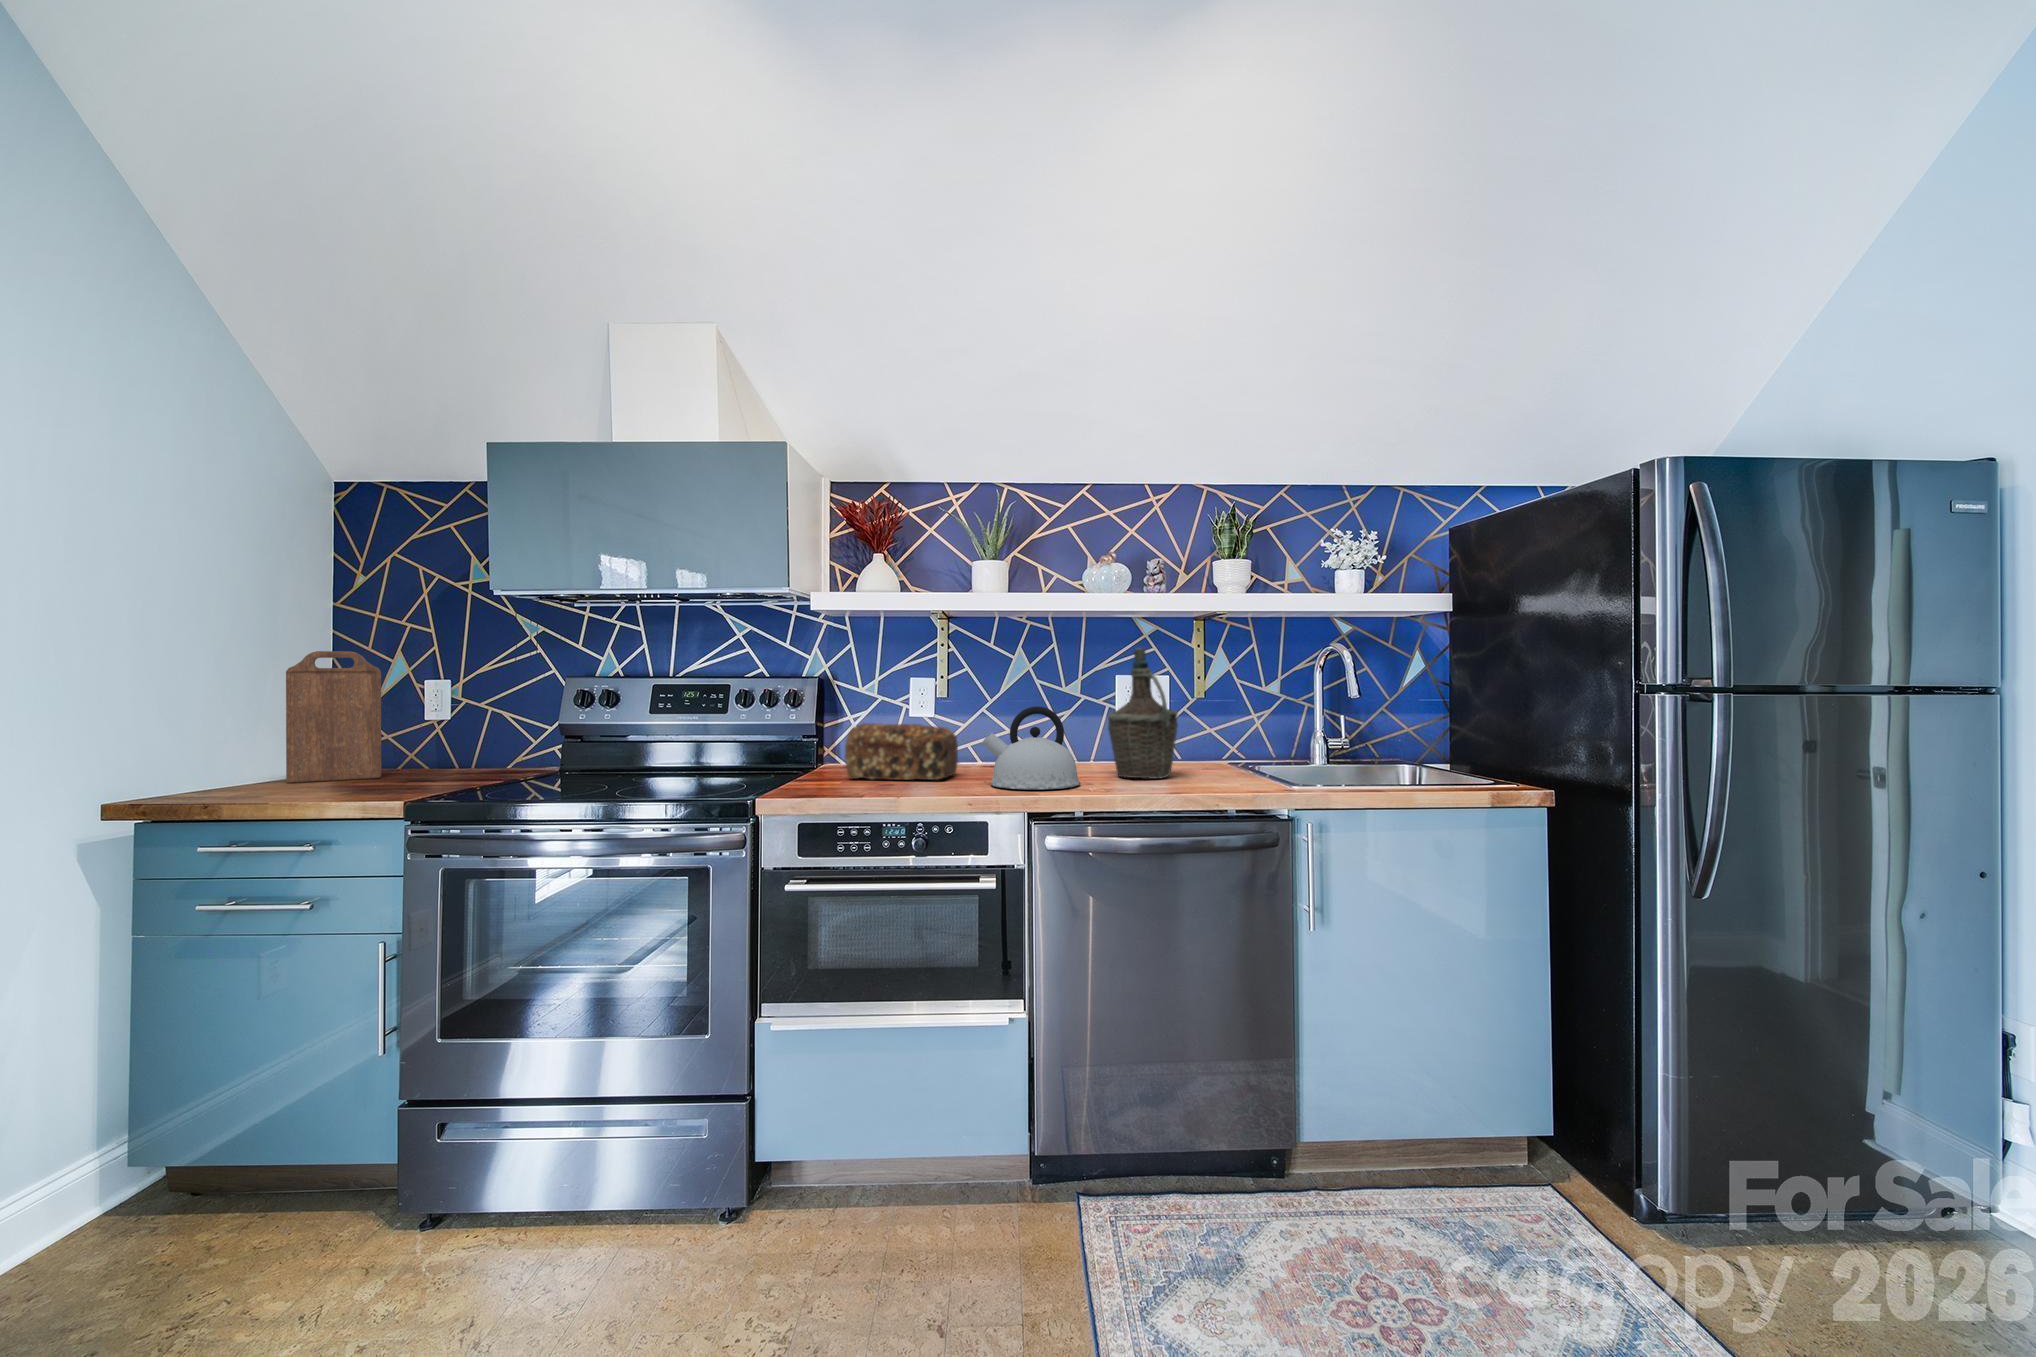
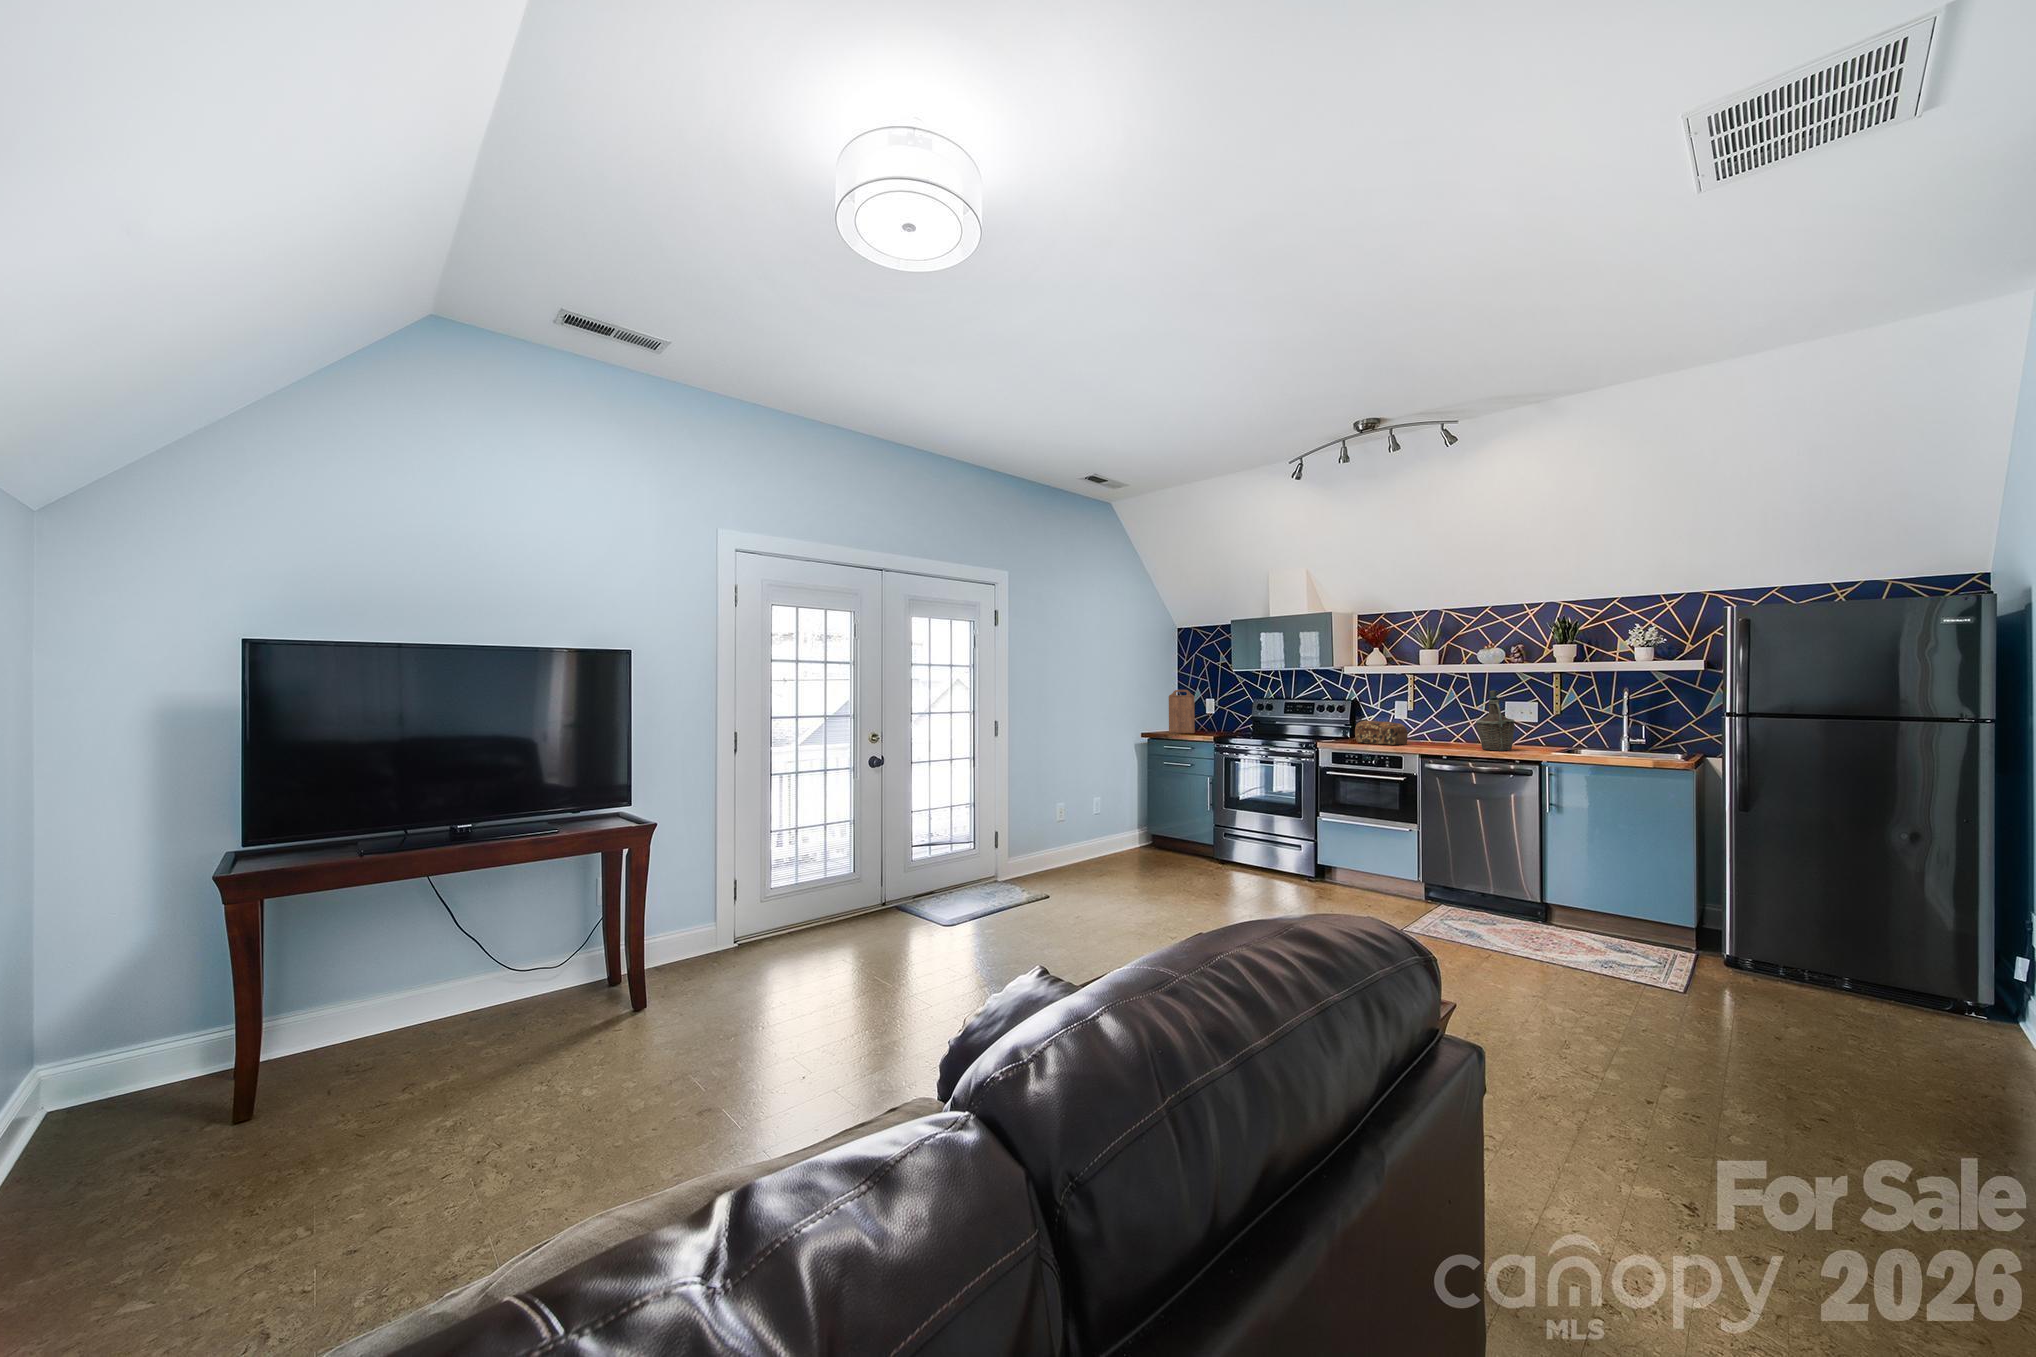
kettle: present [982,706,1080,789] -> none [1407,716,1454,750]

